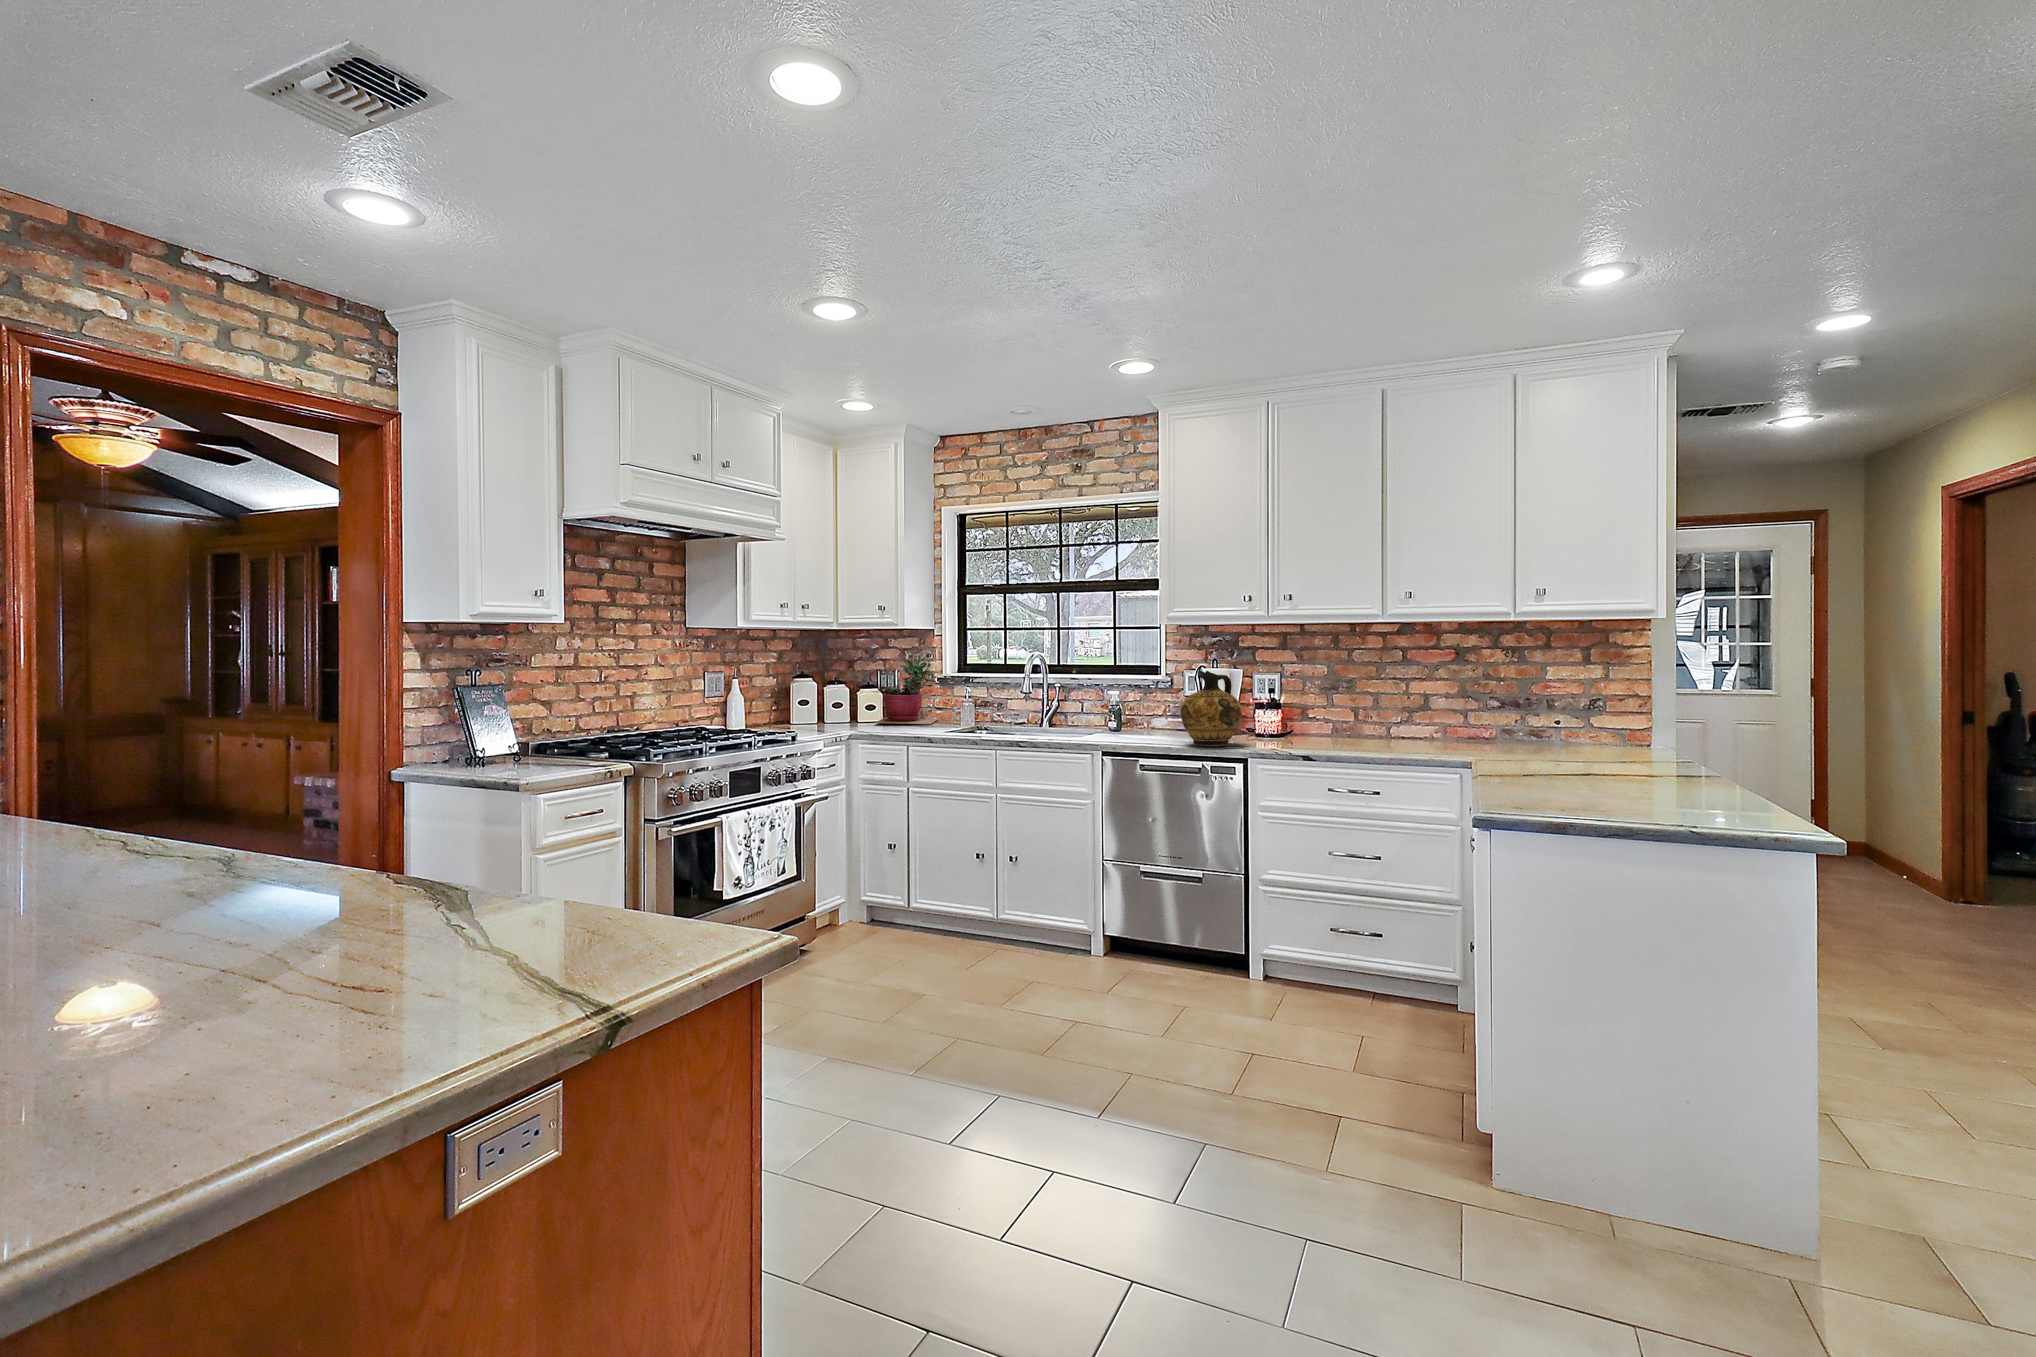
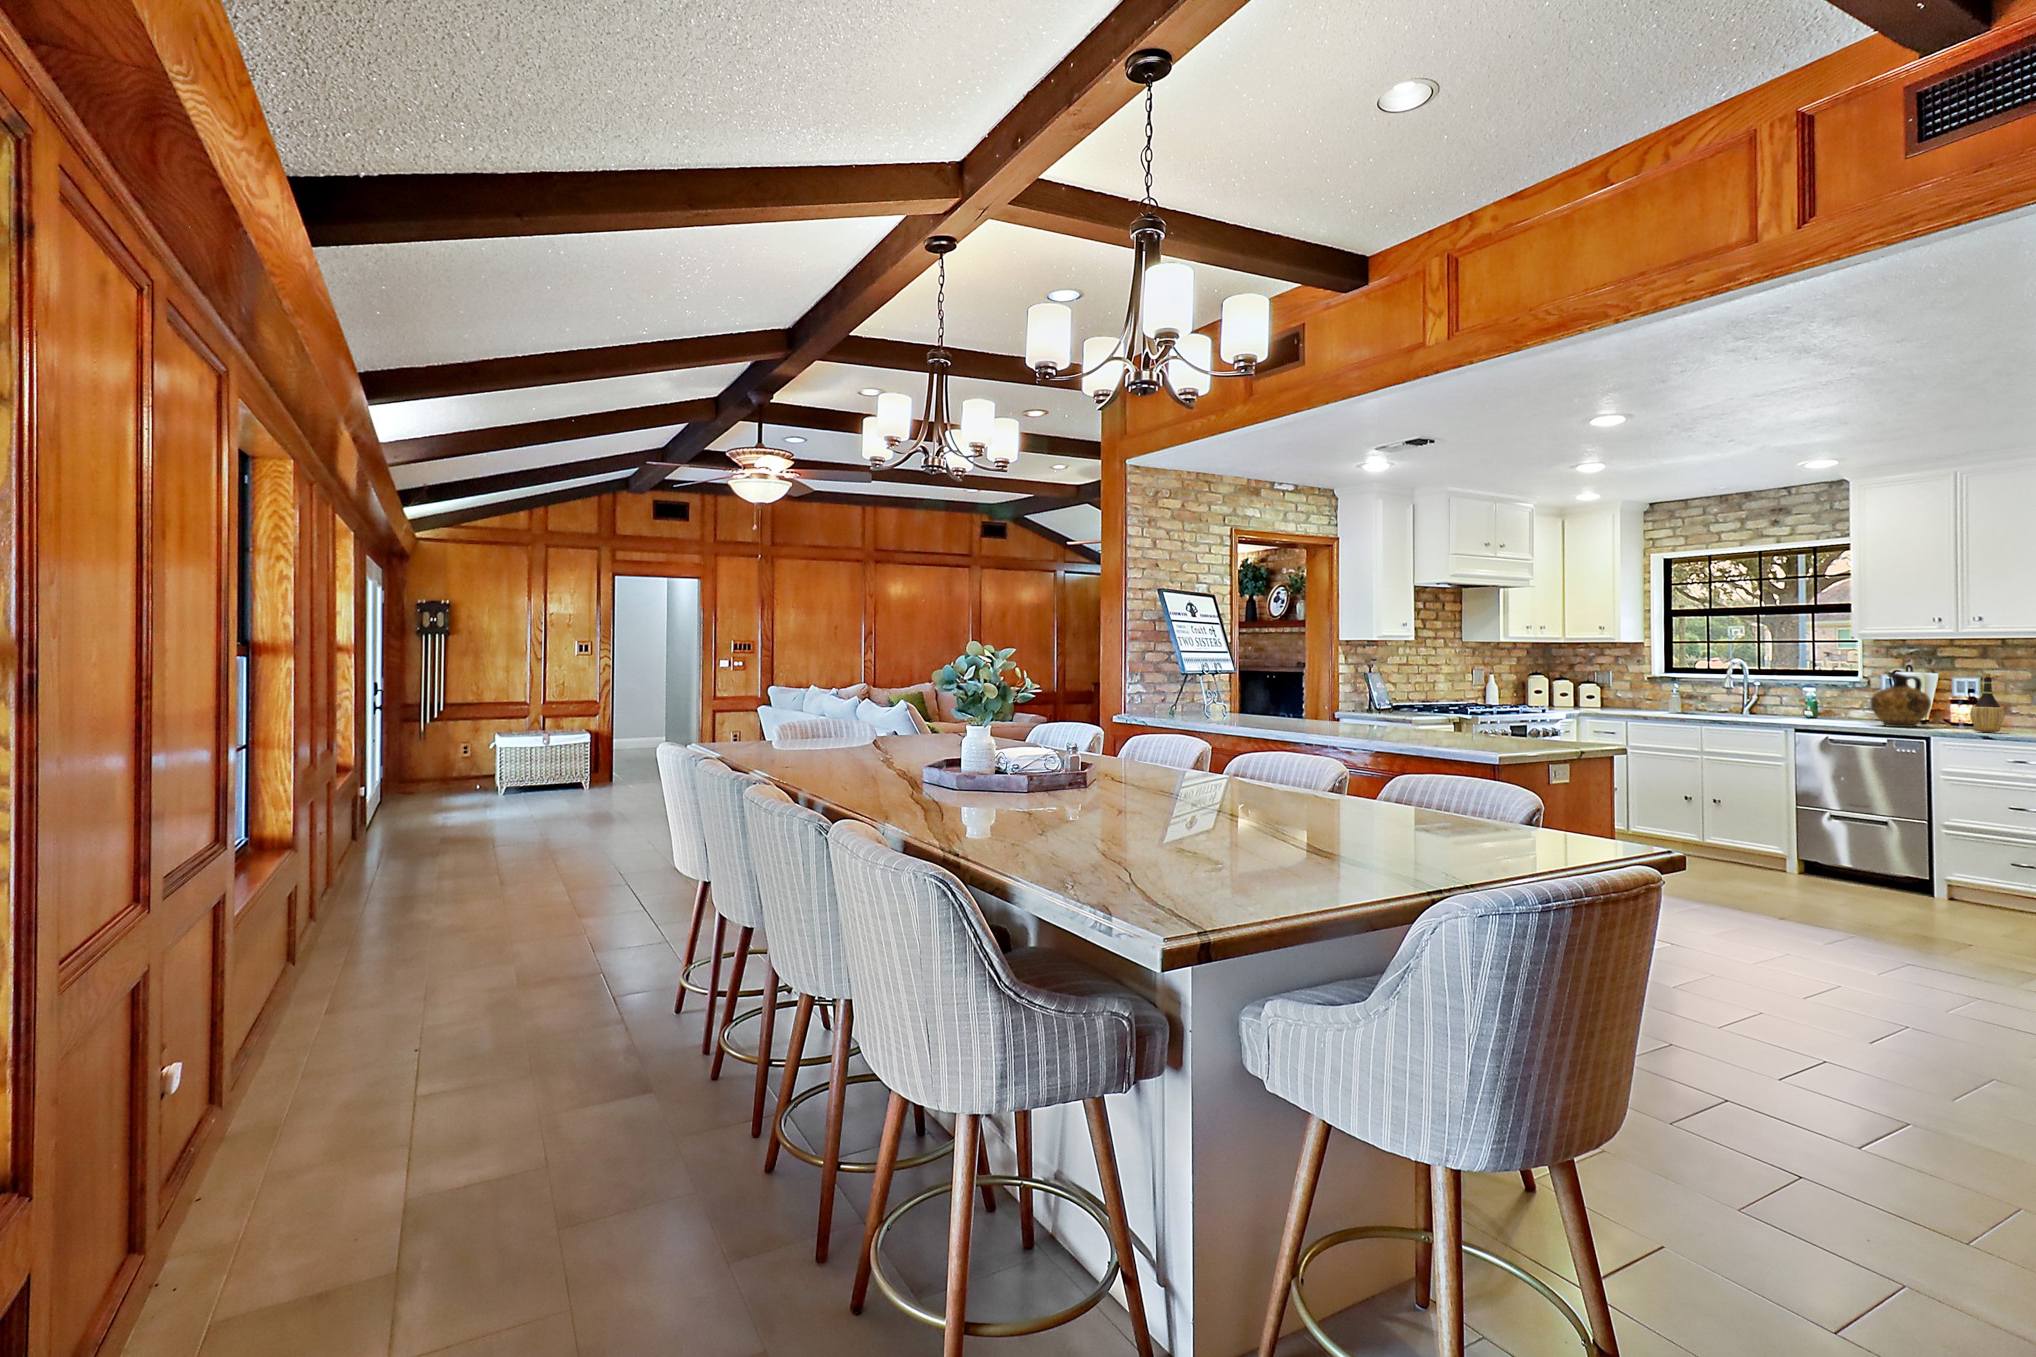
succulent plant: present [875,655,937,724] -> none [1595,660,1646,709]
wine bottle: none [1284,671,1317,751] -> present [1970,673,2004,732]

